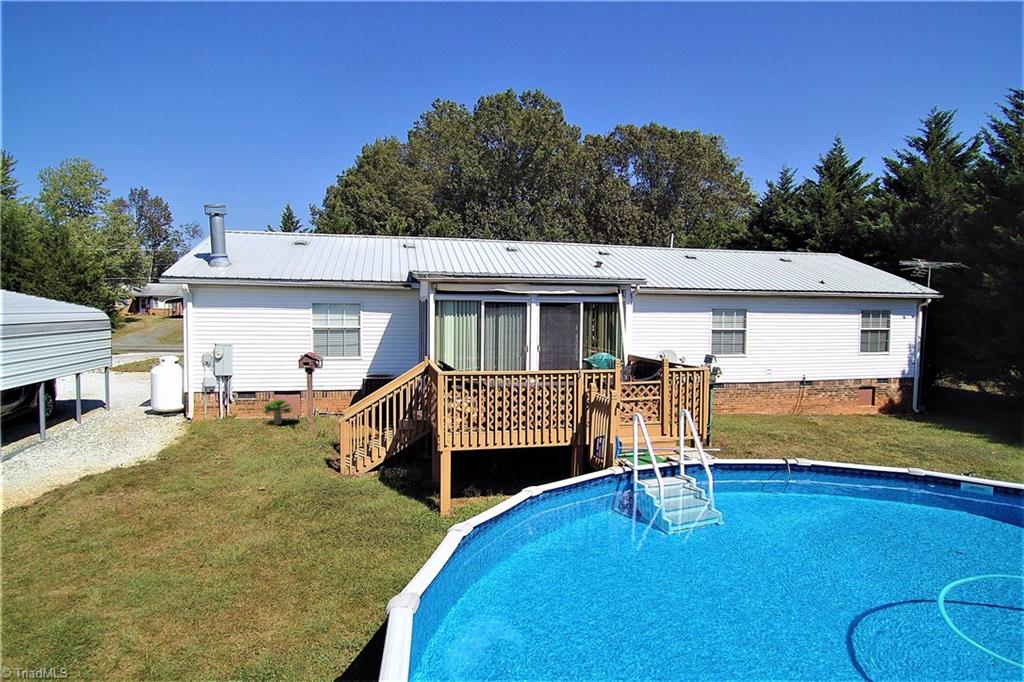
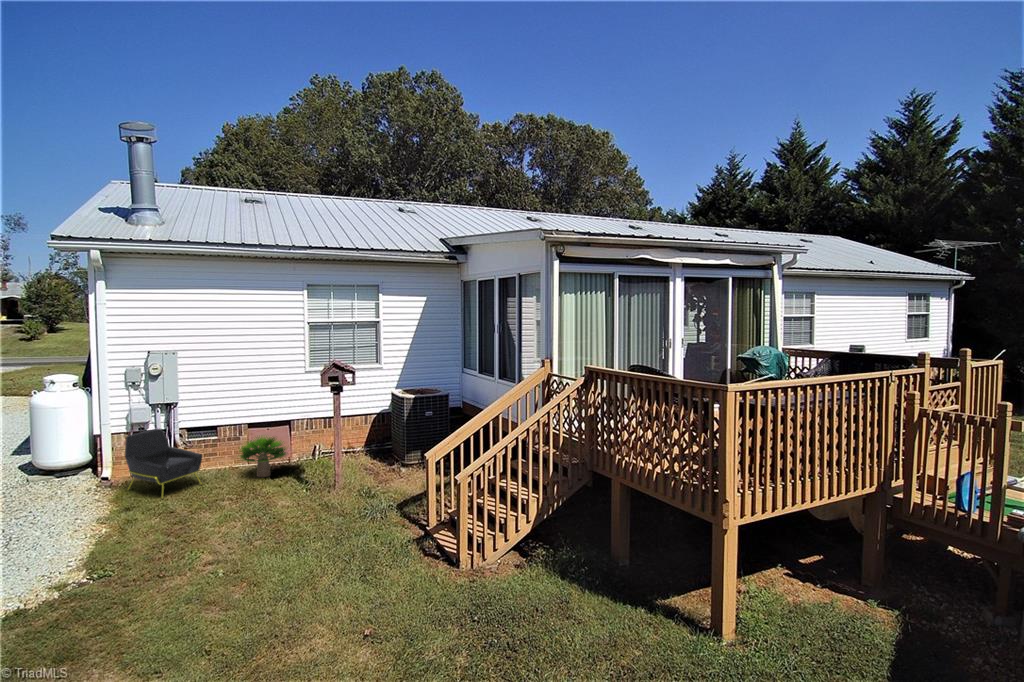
armchair: none [200,391,241,430] -> present [125,429,202,499]

